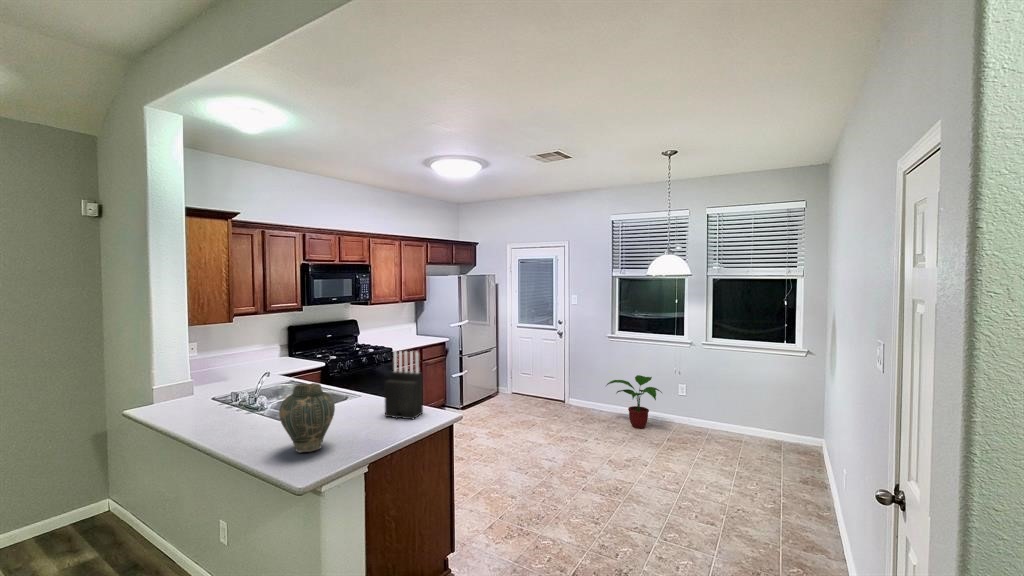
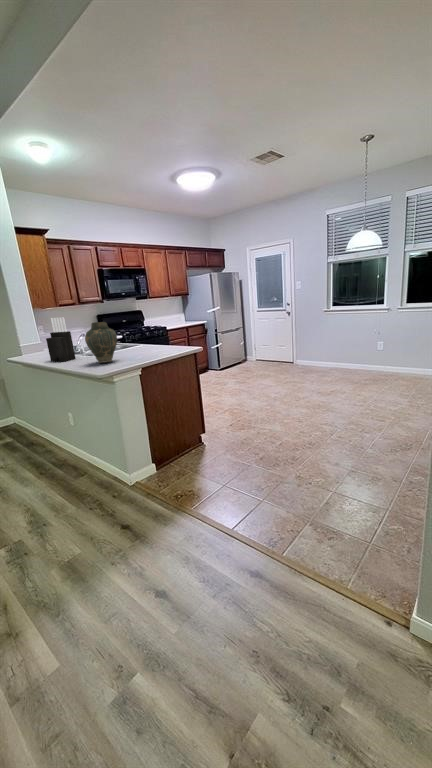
knife block: present [384,351,423,419] -> present [46,317,76,362]
potted plant: present [607,375,662,429] -> none [321,338,365,376]

